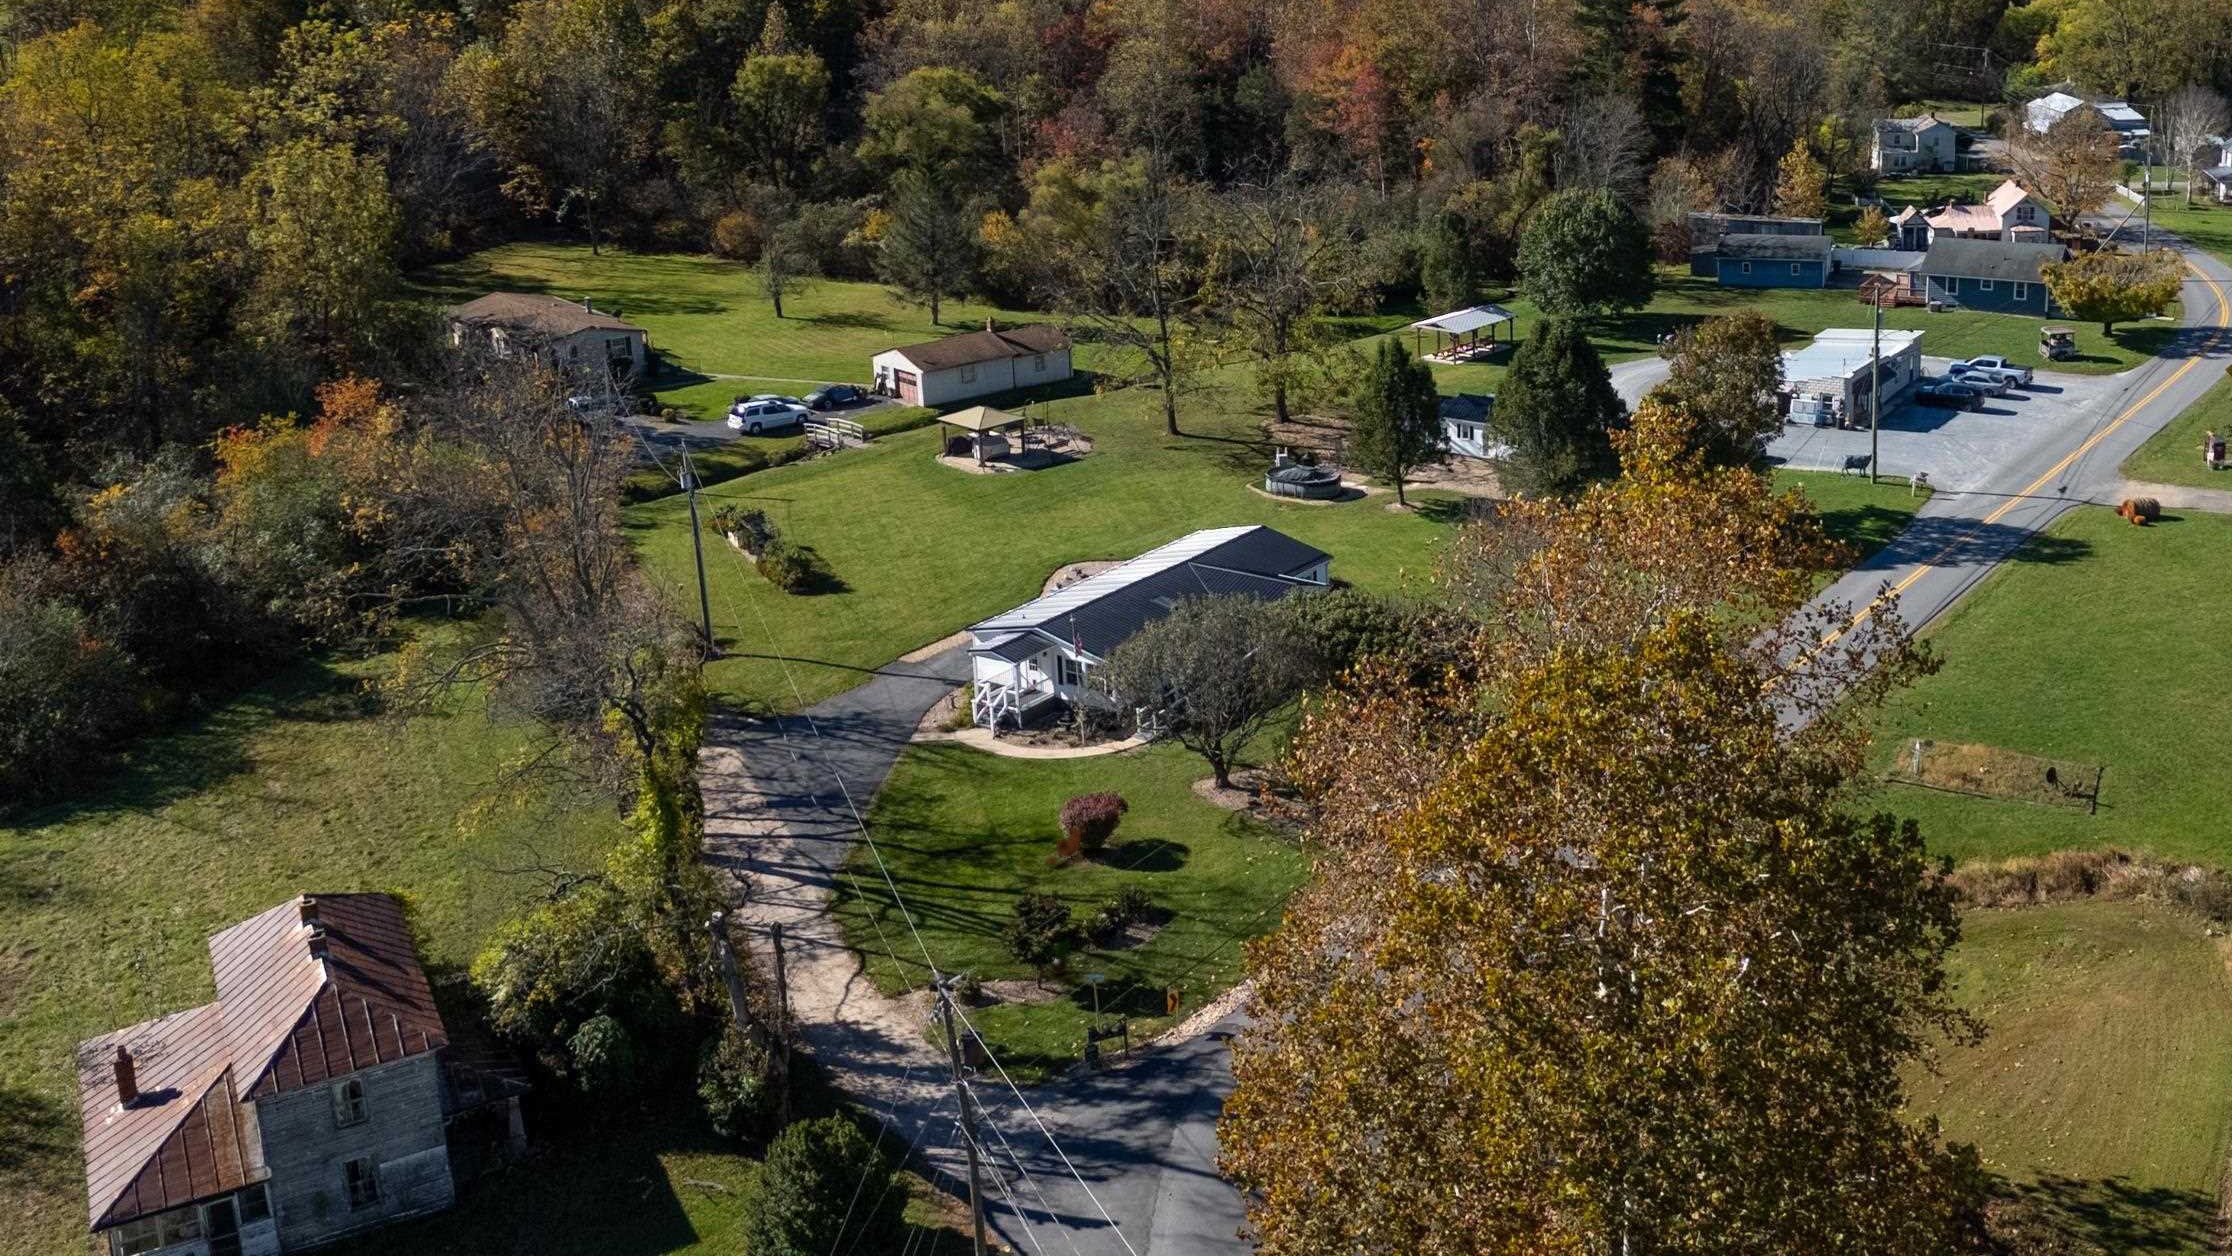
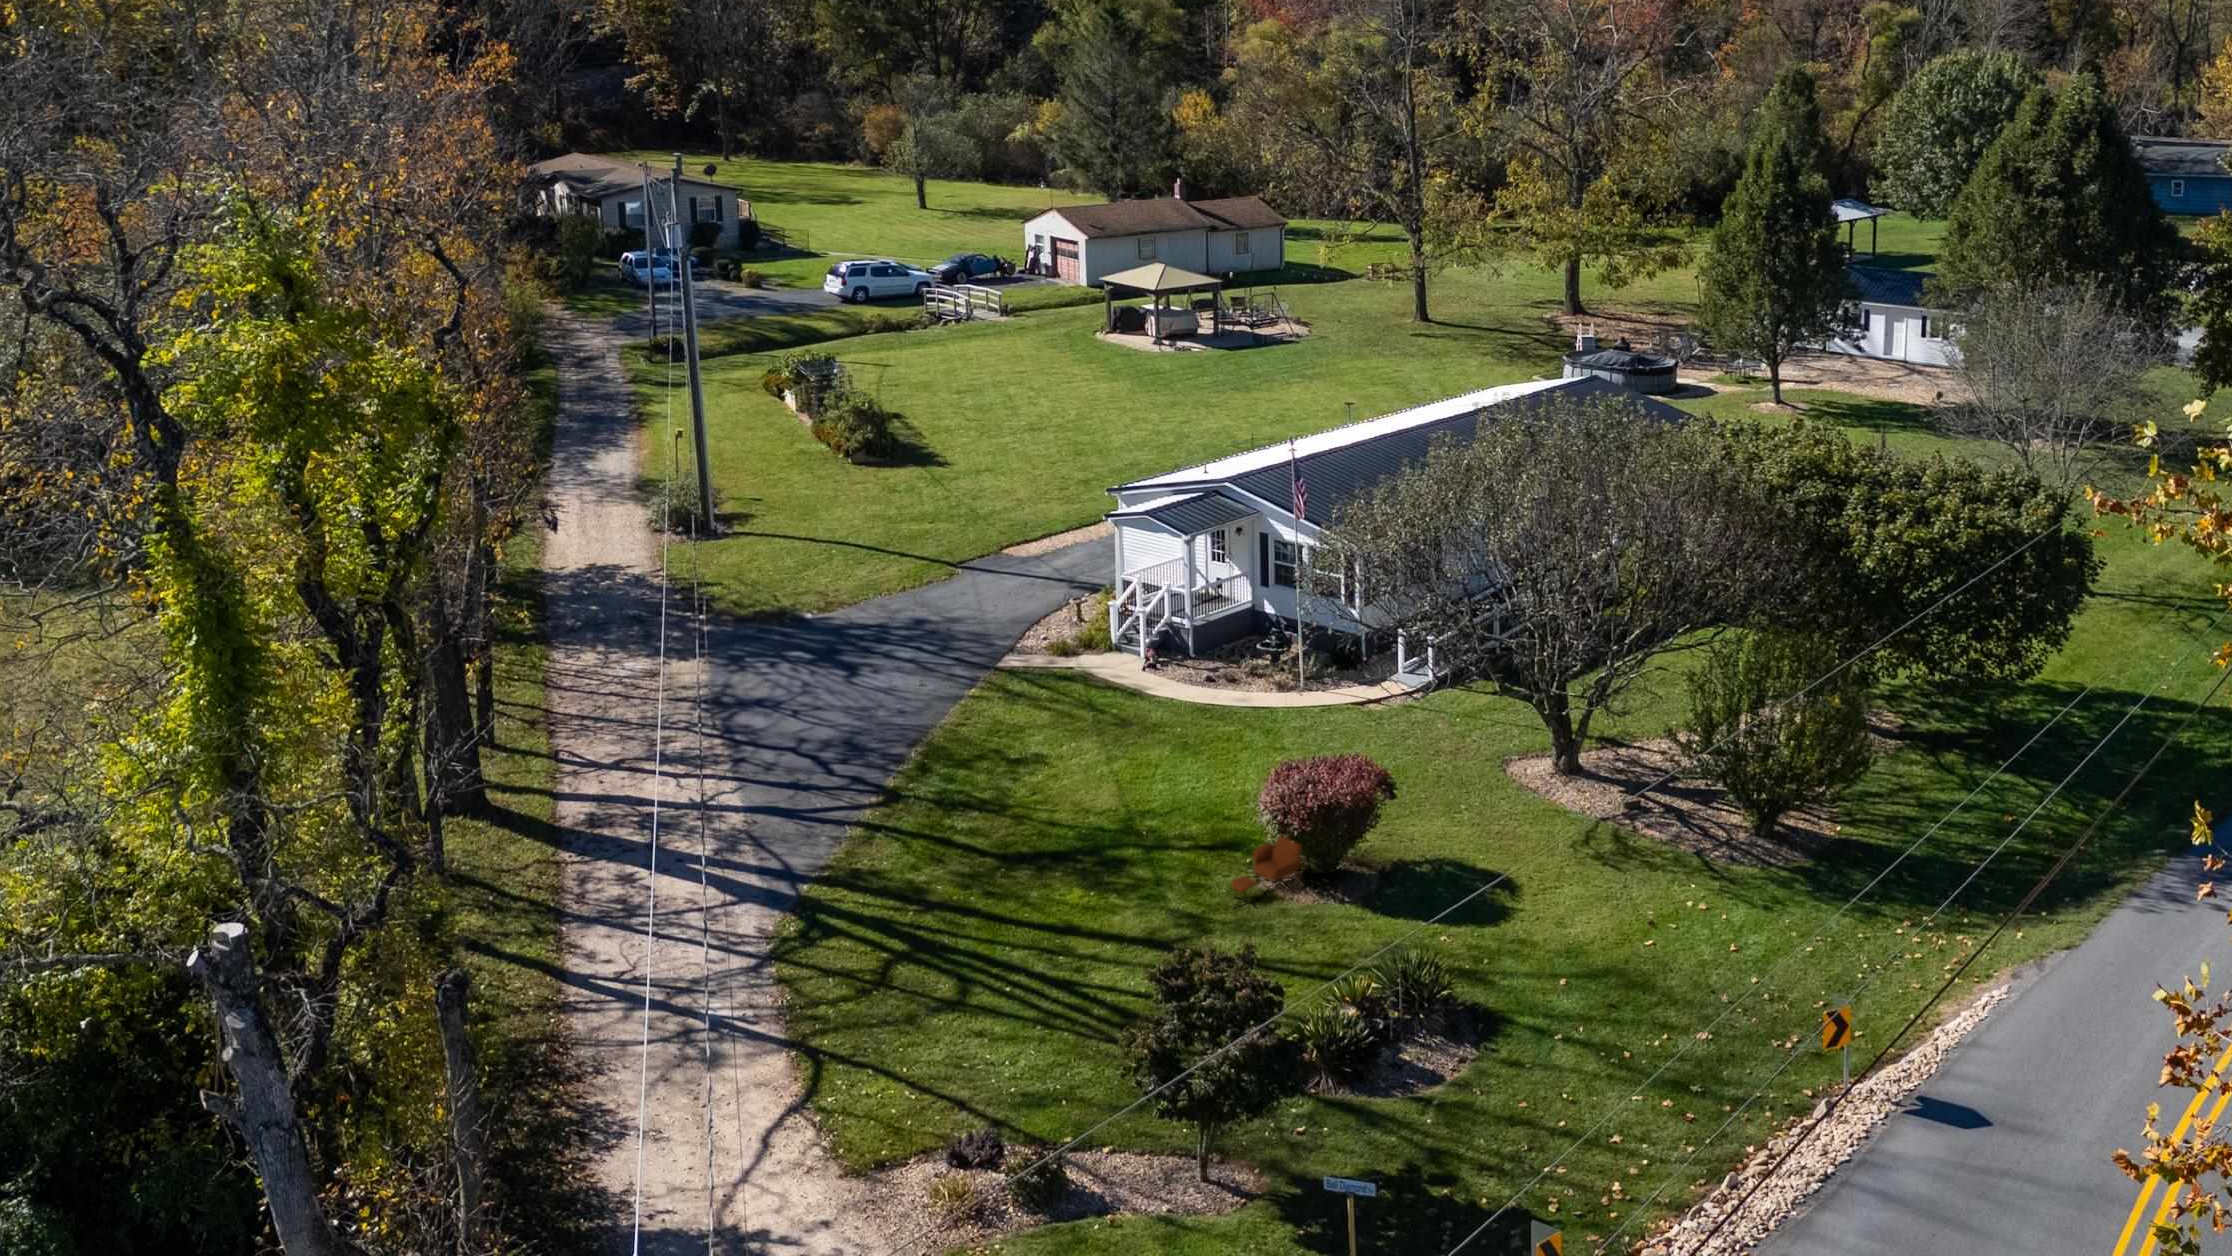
potted tree: present [1051,941,1069,974] -> none [1235,1066,1289,1151]

